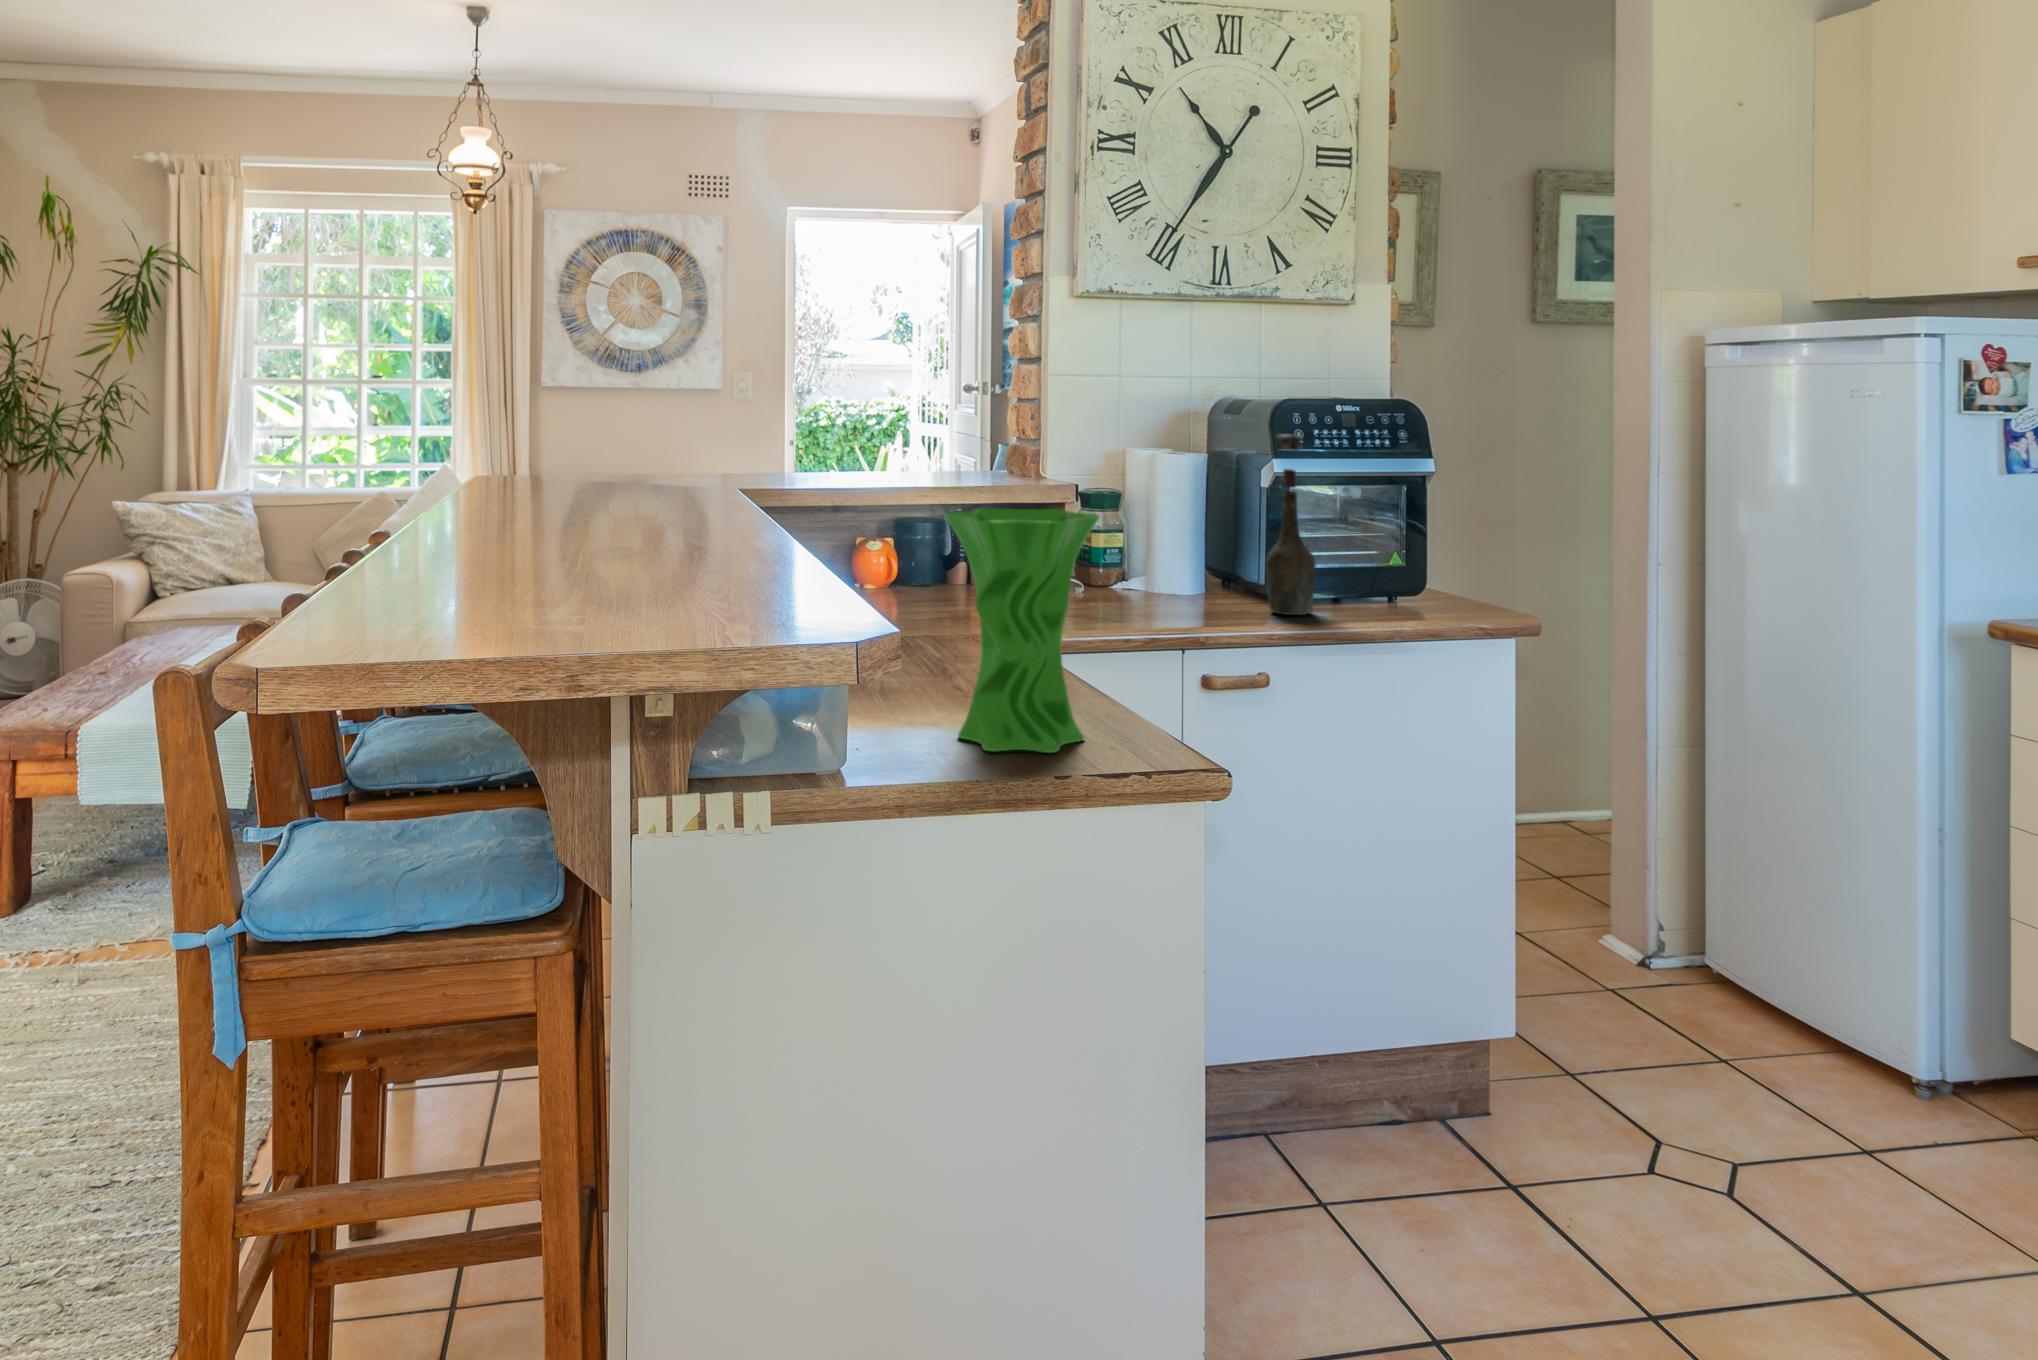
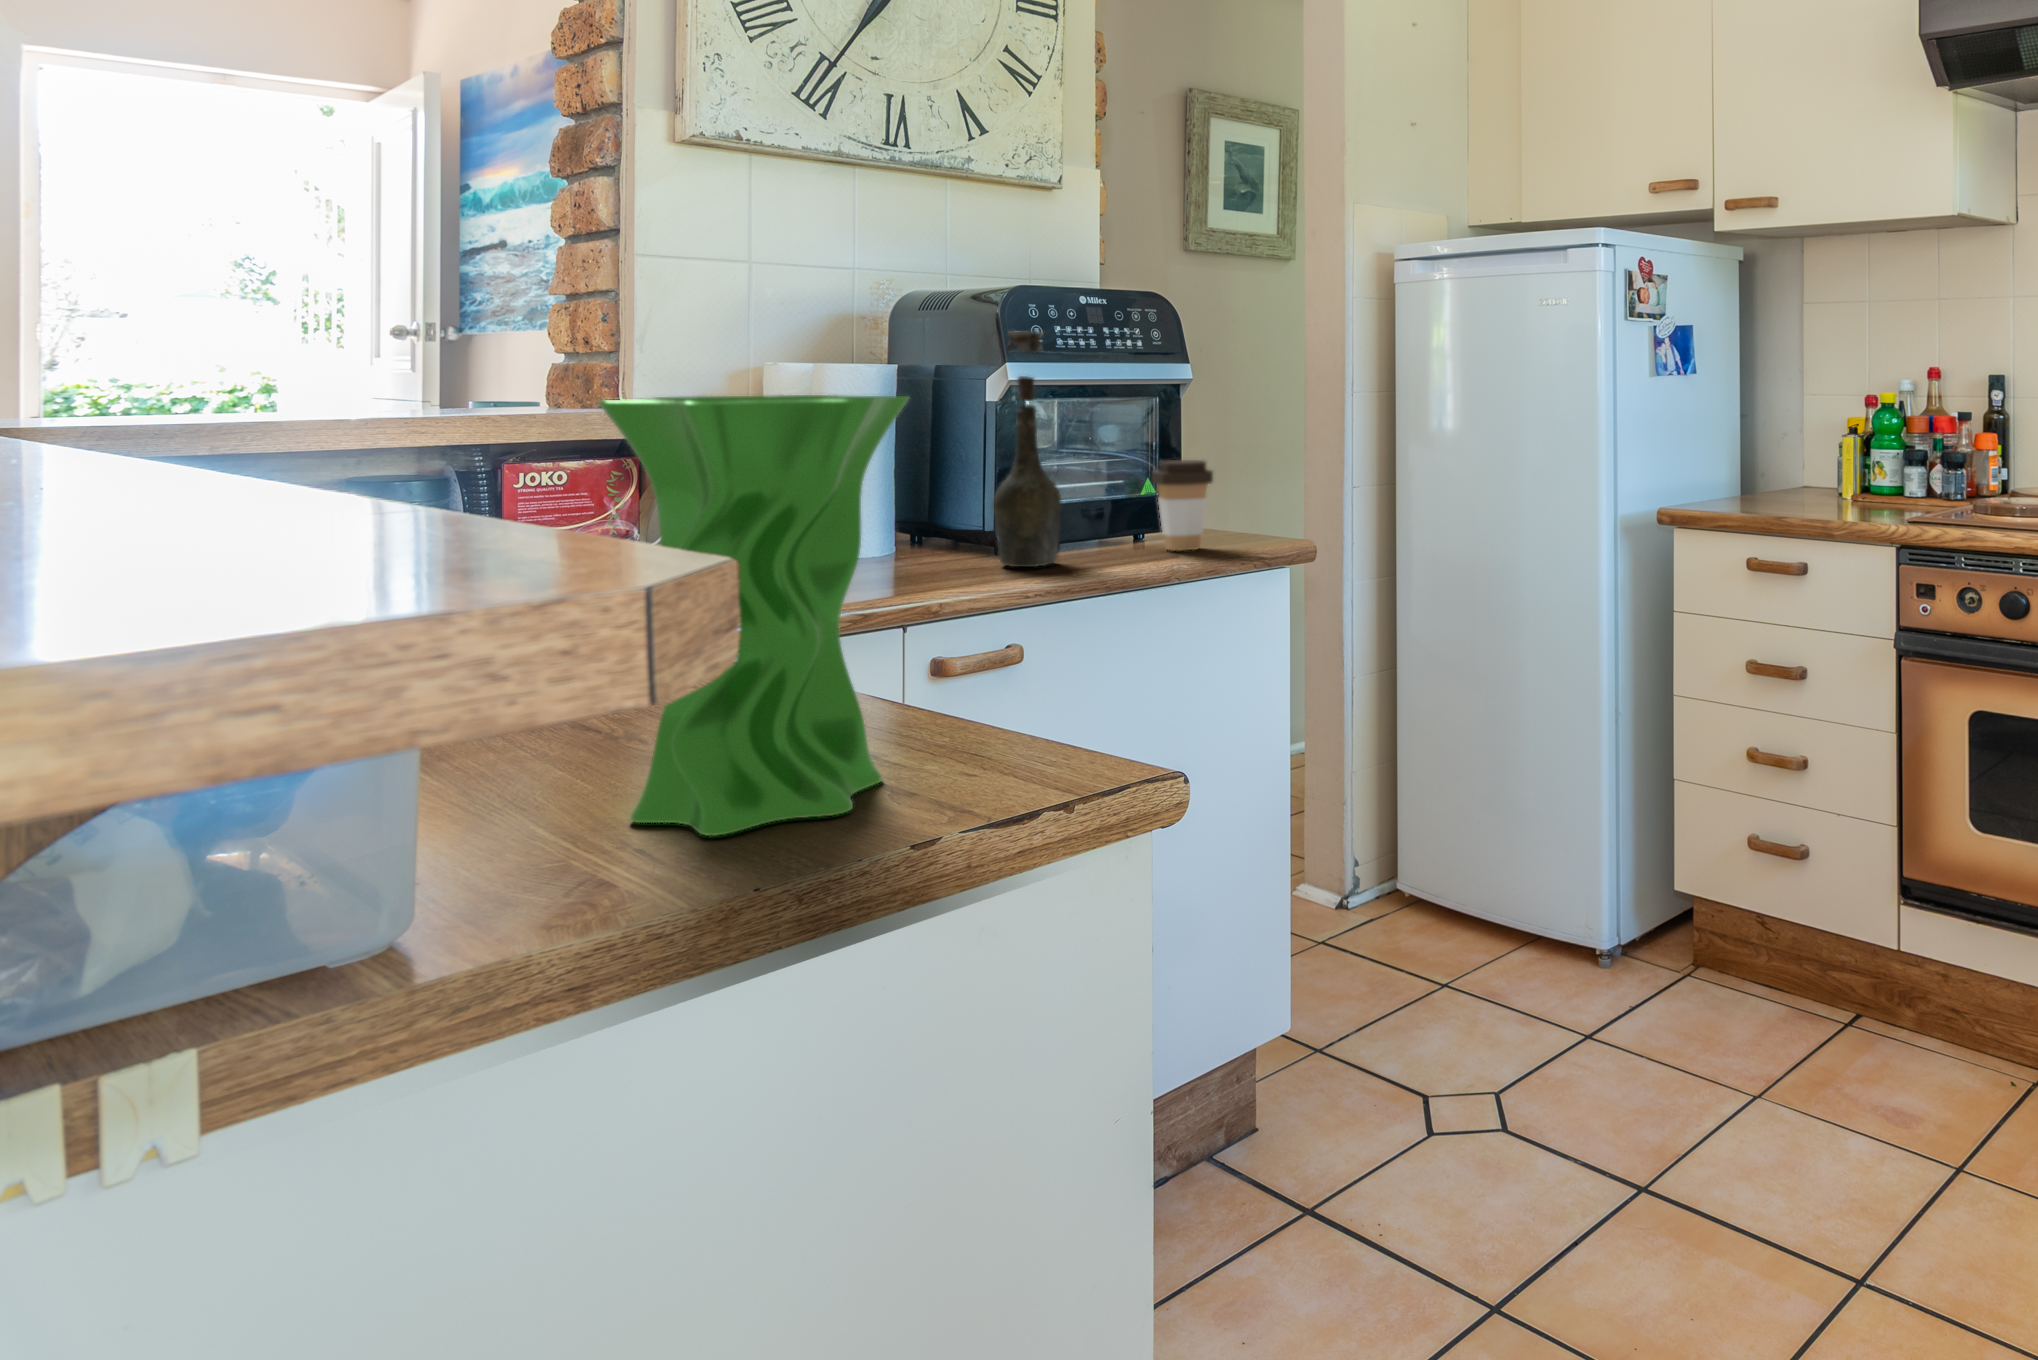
coffee cup: none [1395,539,1449,614] -> present [1152,460,1213,550]

